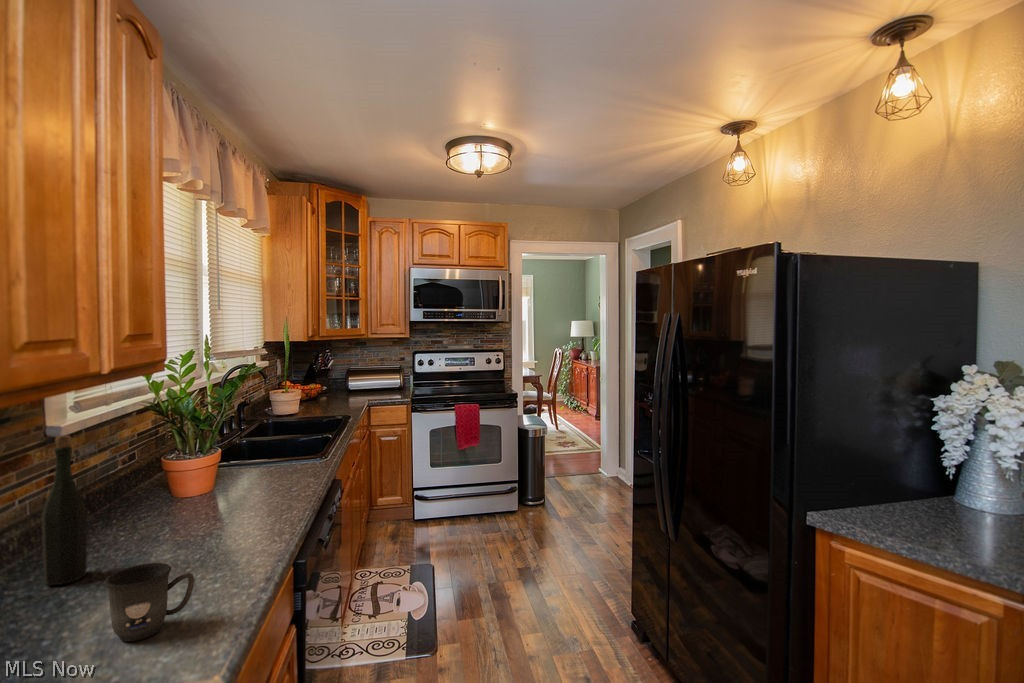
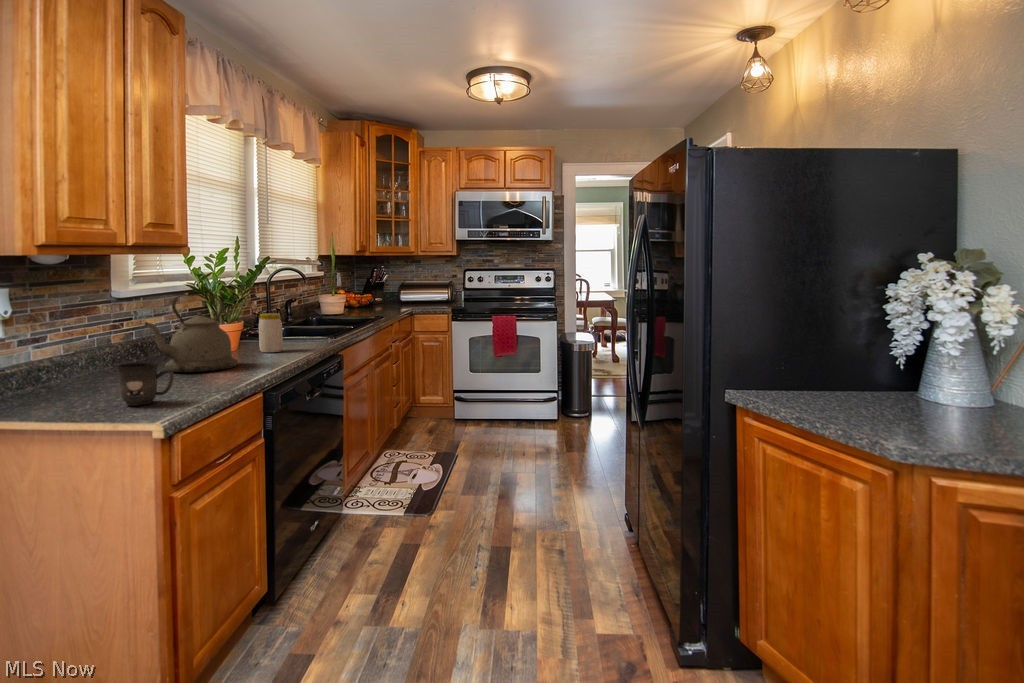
kettle: none [114,430,234,544] -> present [145,295,238,372]
bottle: present [42,435,87,586] -> none [94,283,125,385]
jar: none [245,438,275,489] -> present [259,313,283,352]

